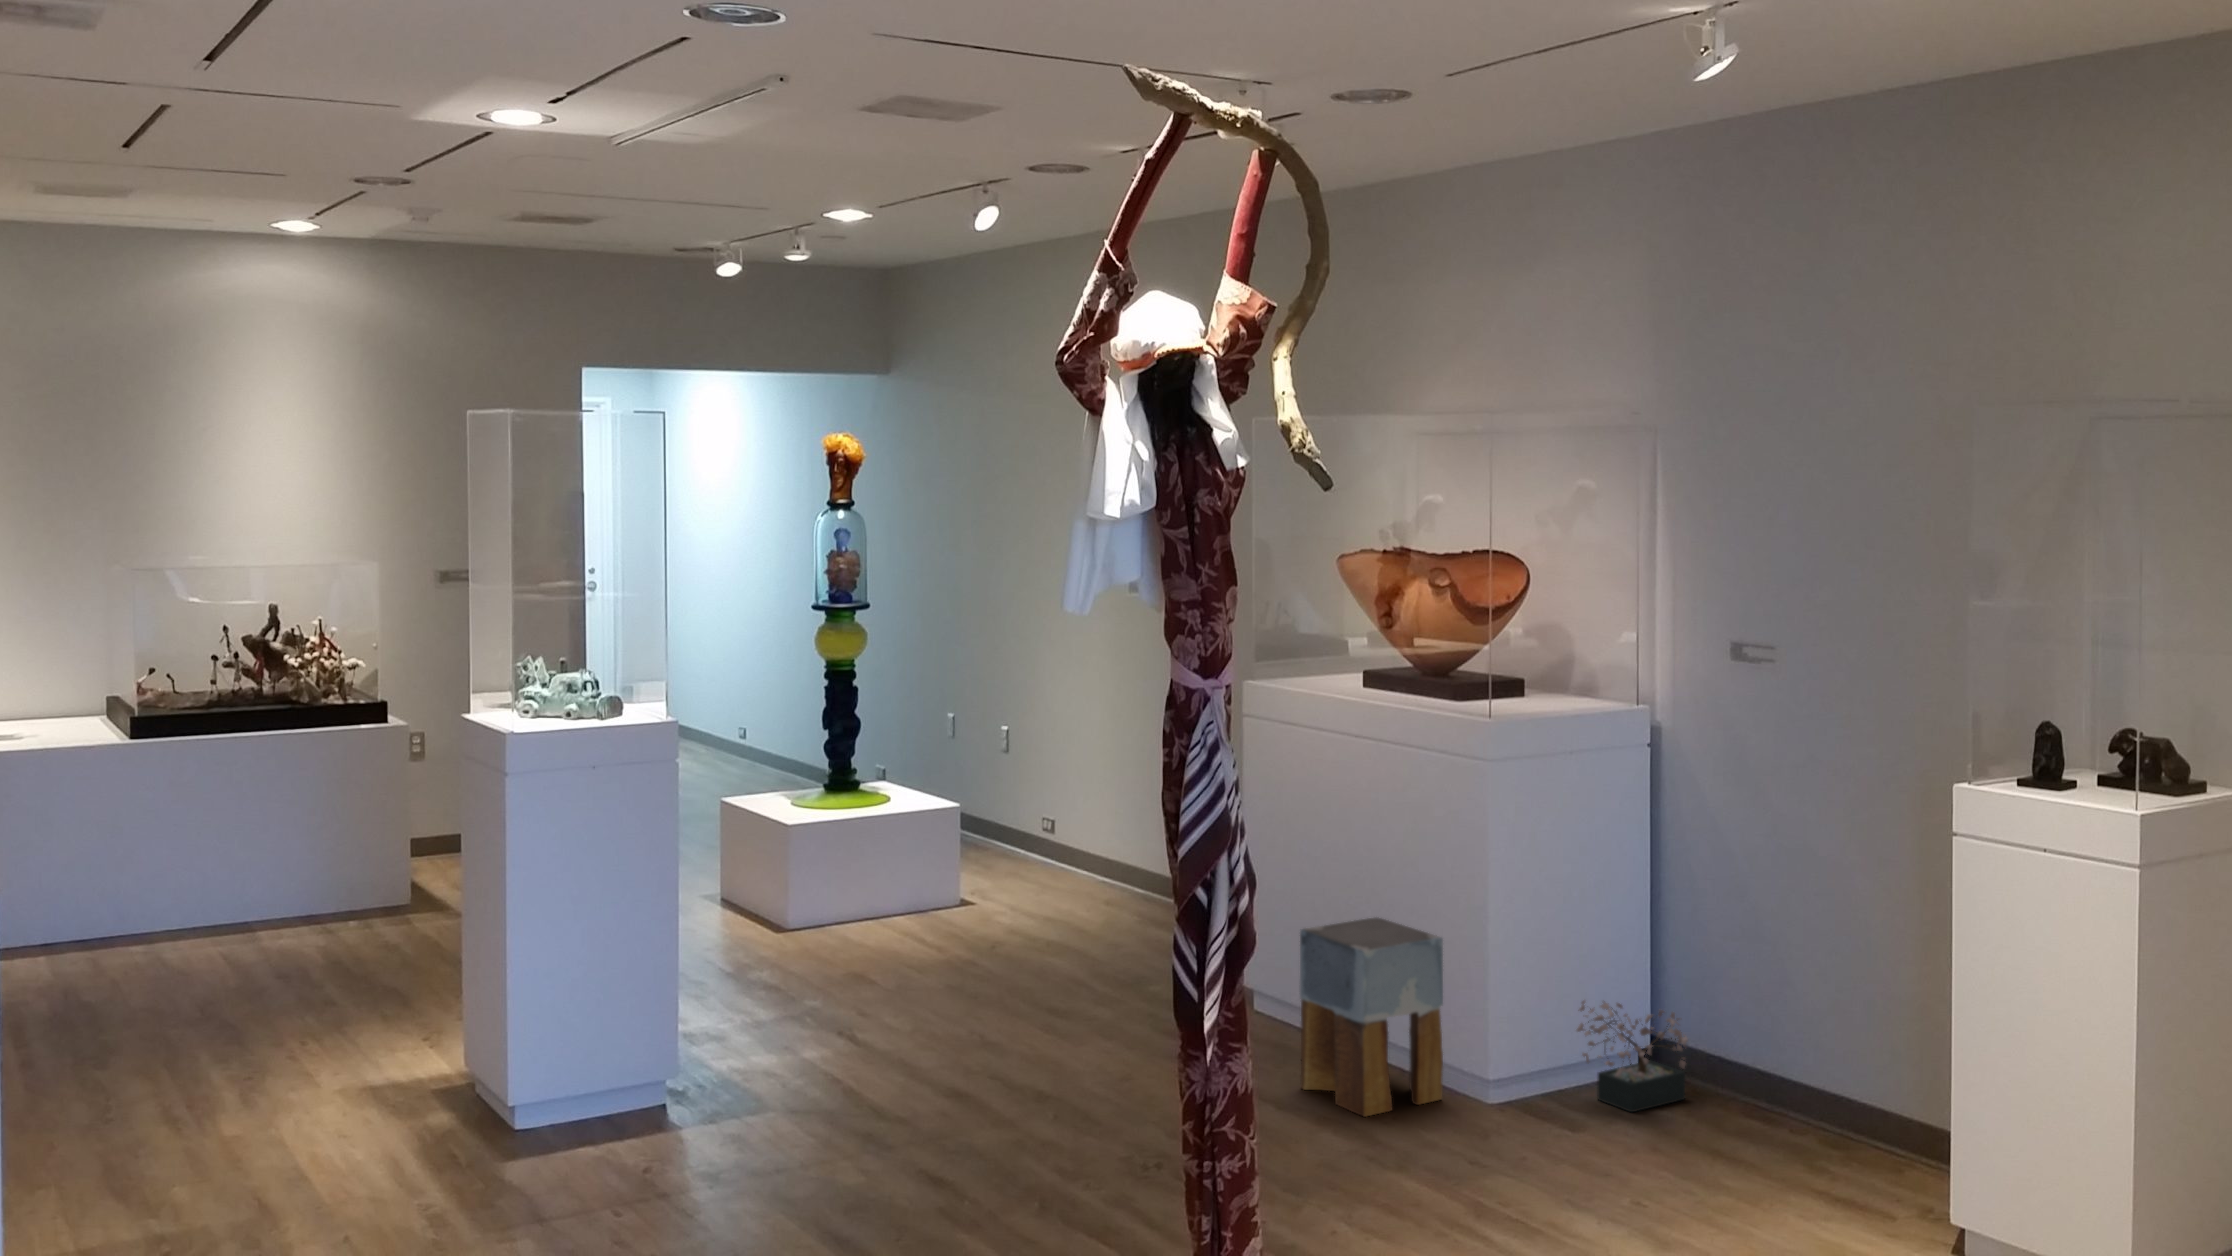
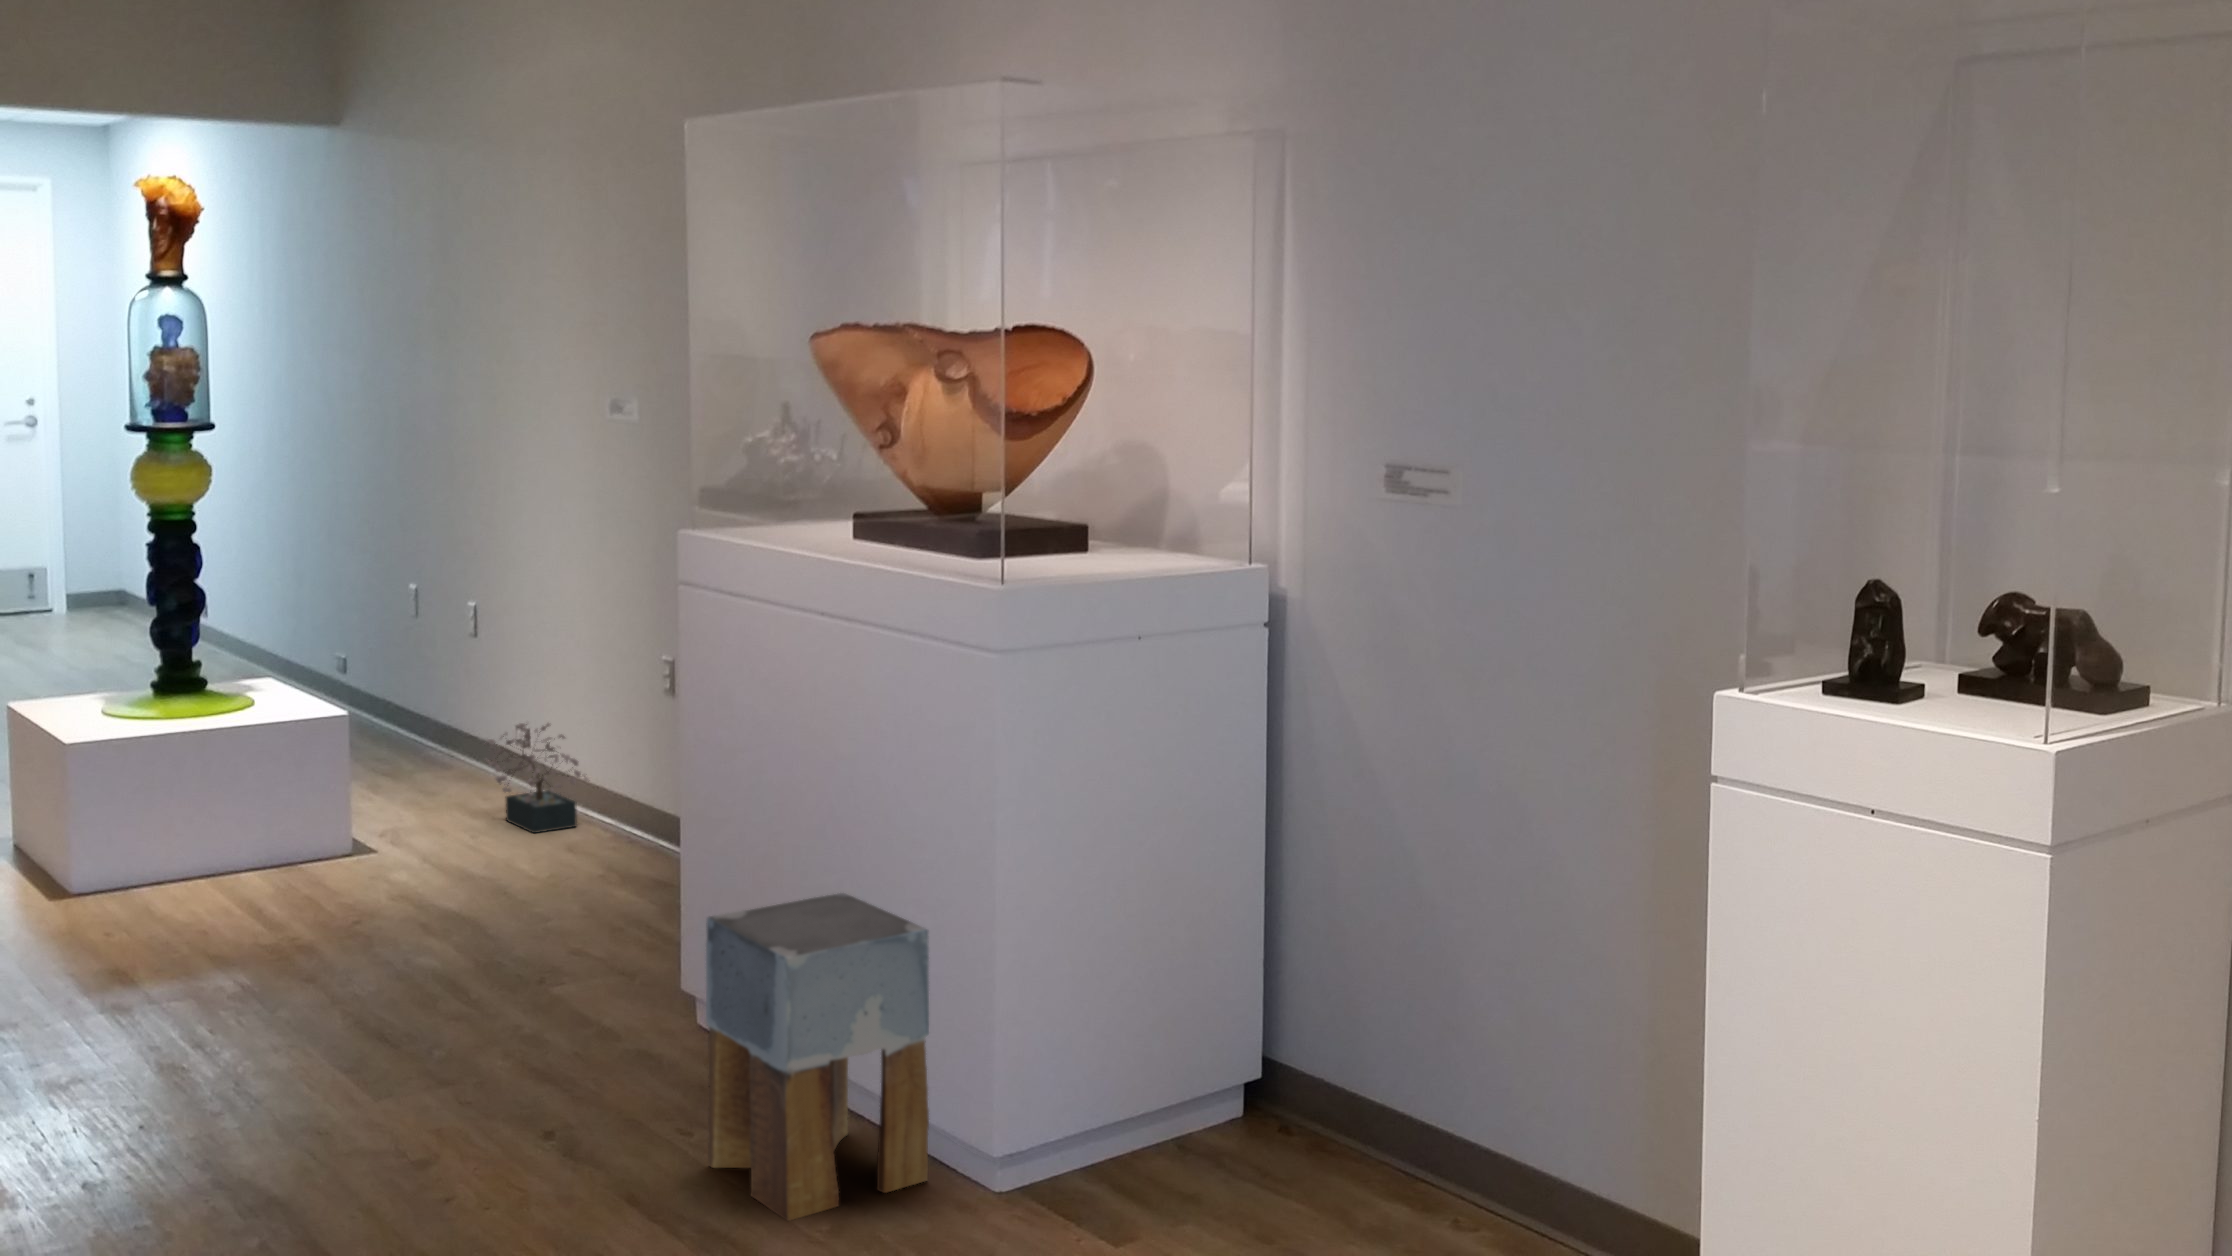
decorative plant: present [1577,1001,1688,1112] -> present [485,723,588,833]

